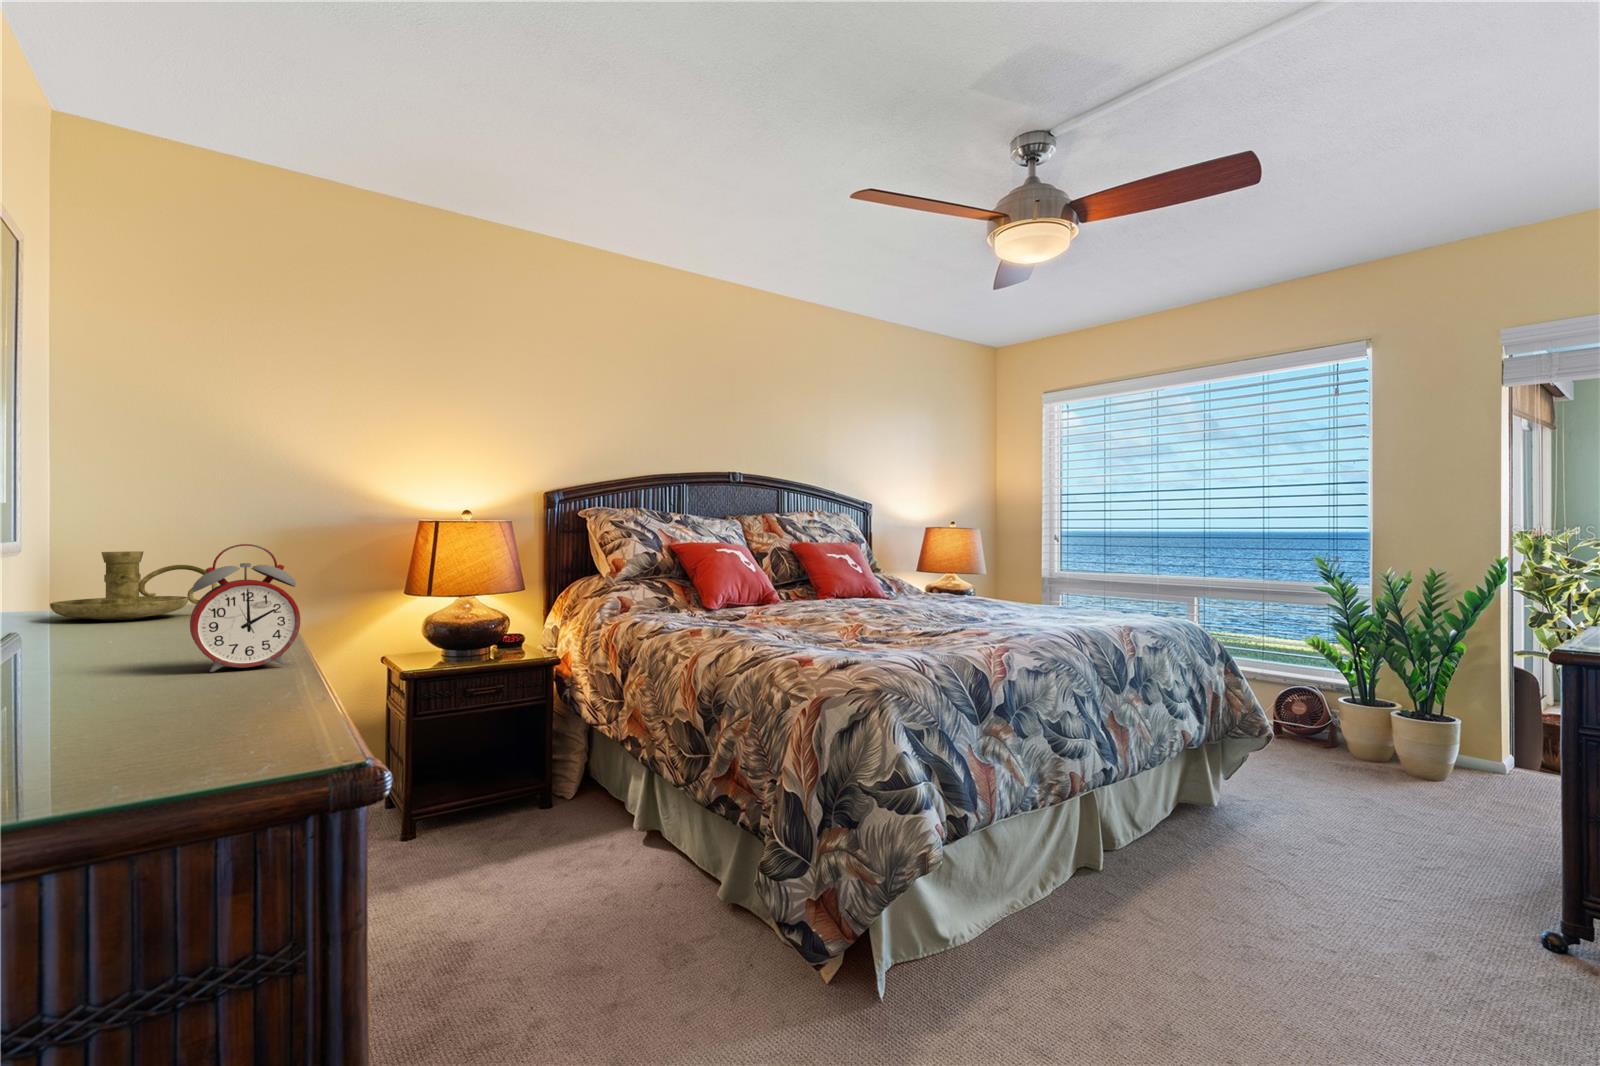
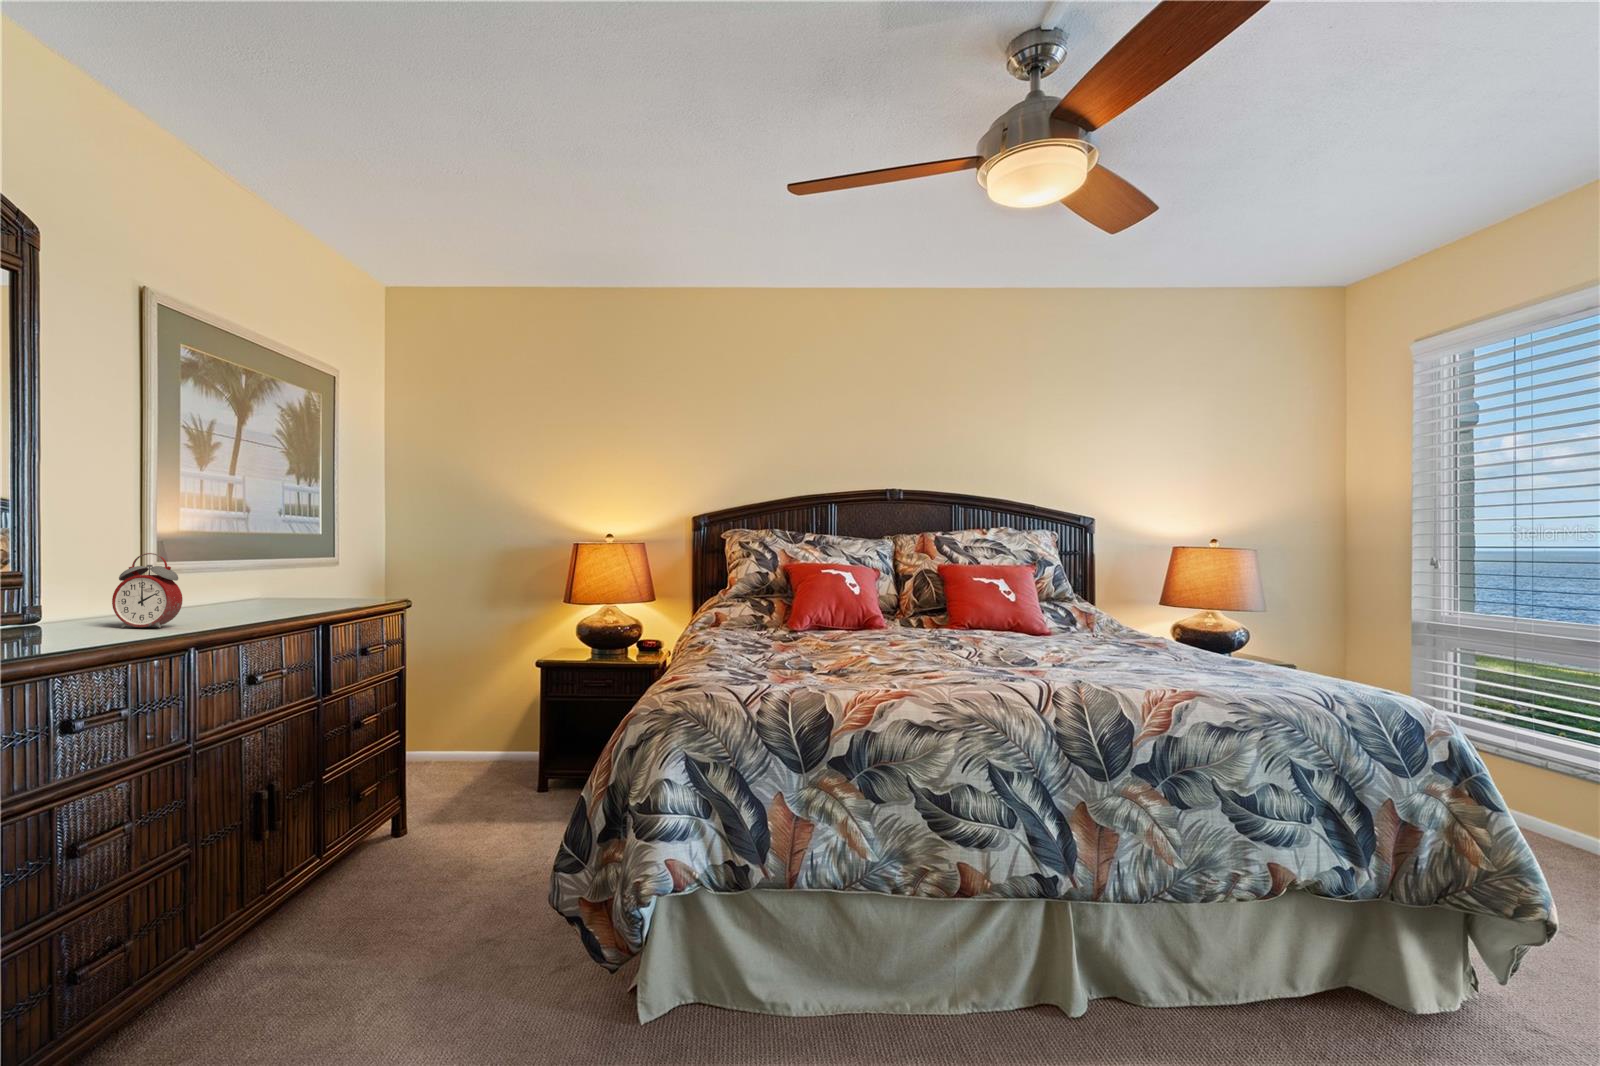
candle holder: present [50,551,217,620] -> none [236,558,326,601]

